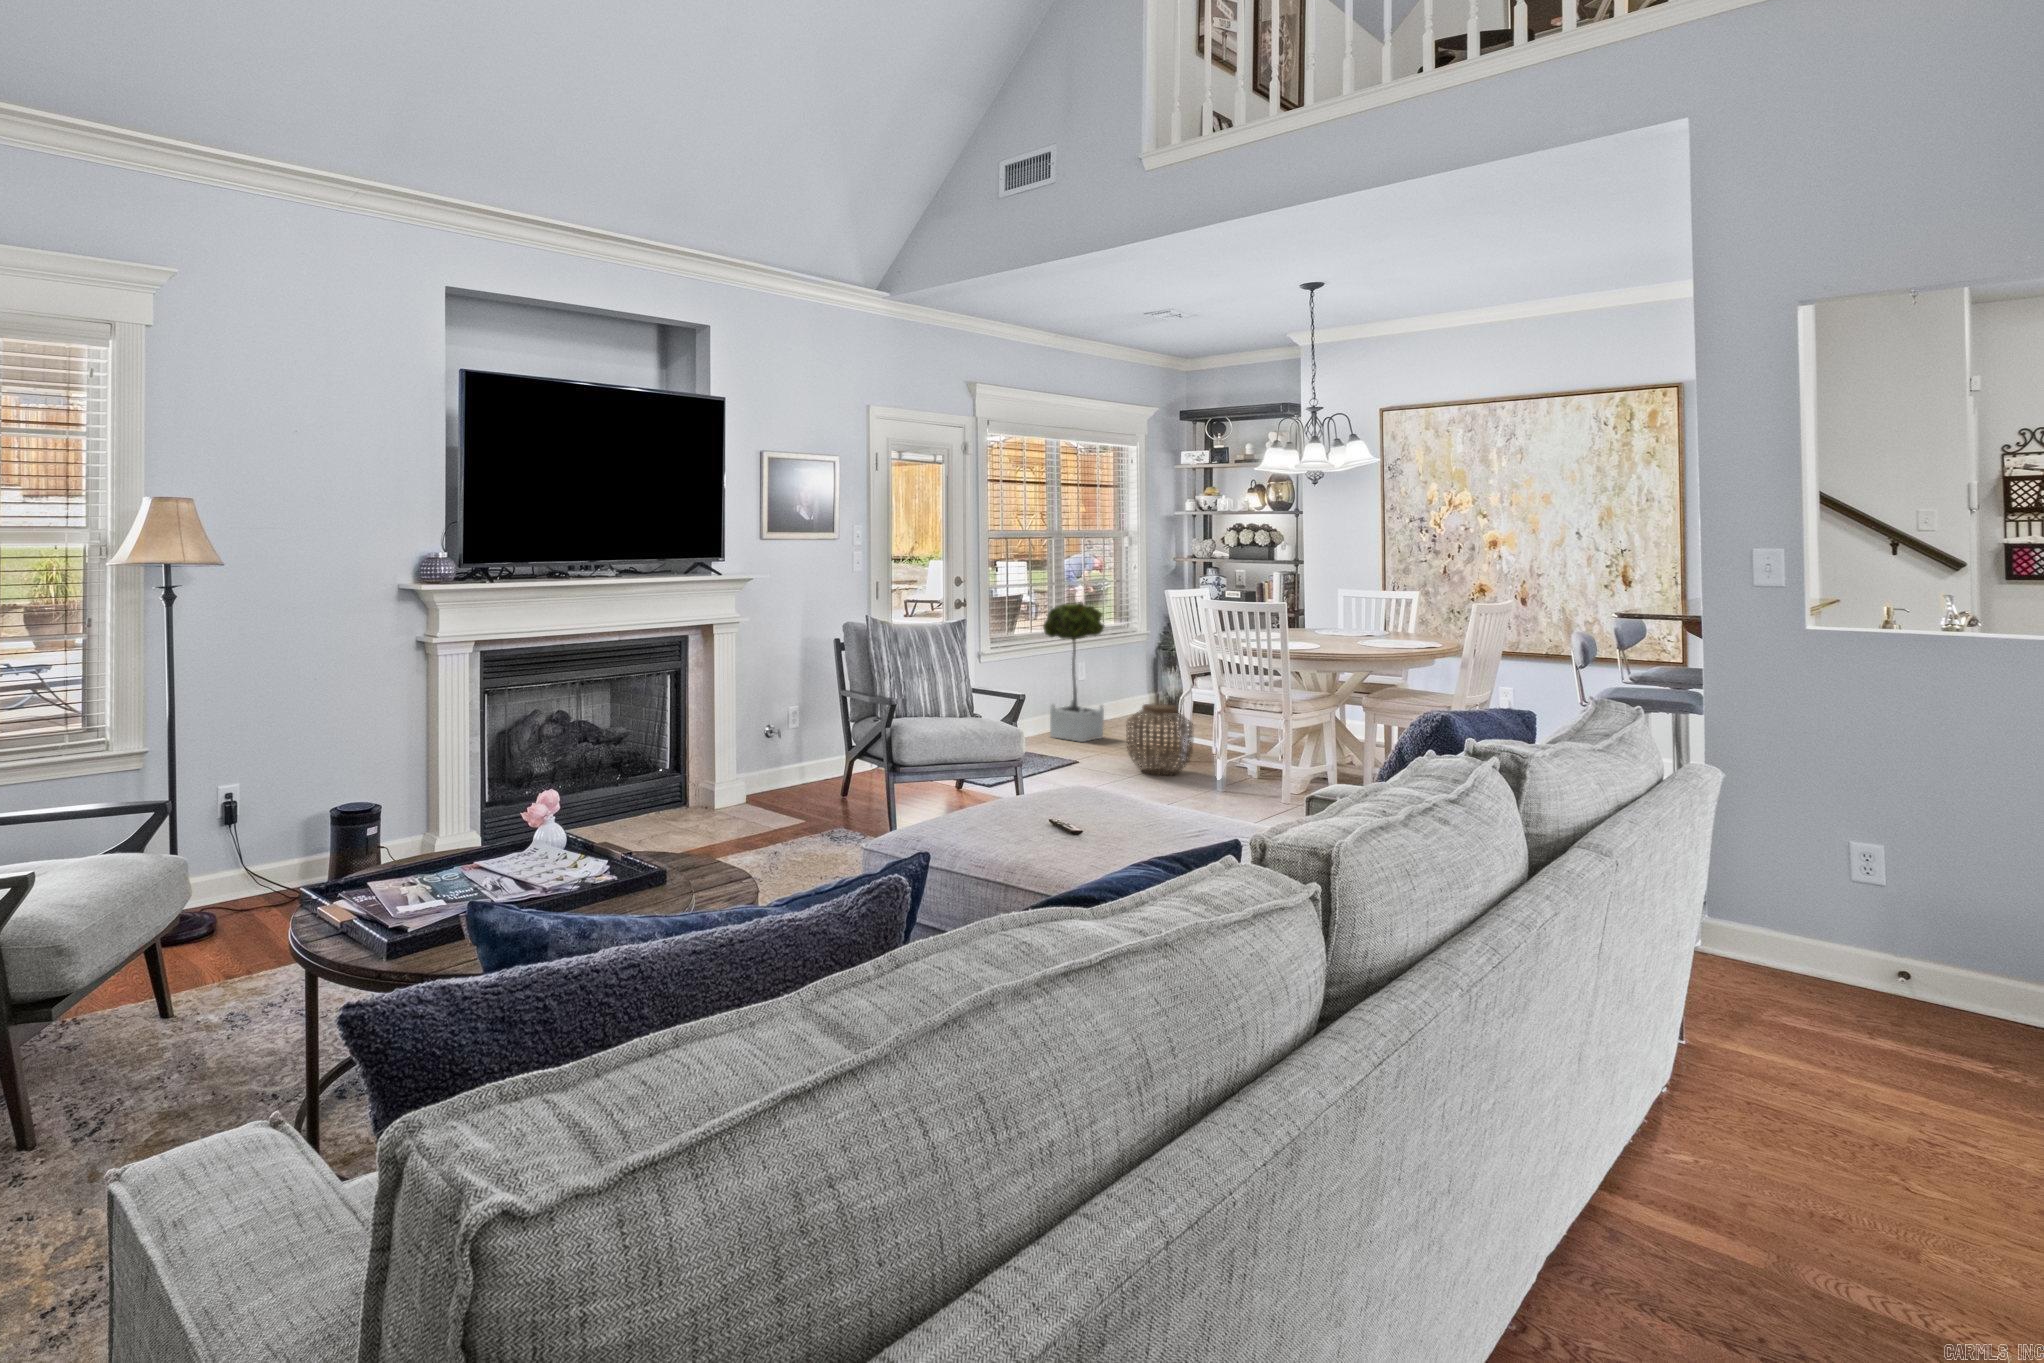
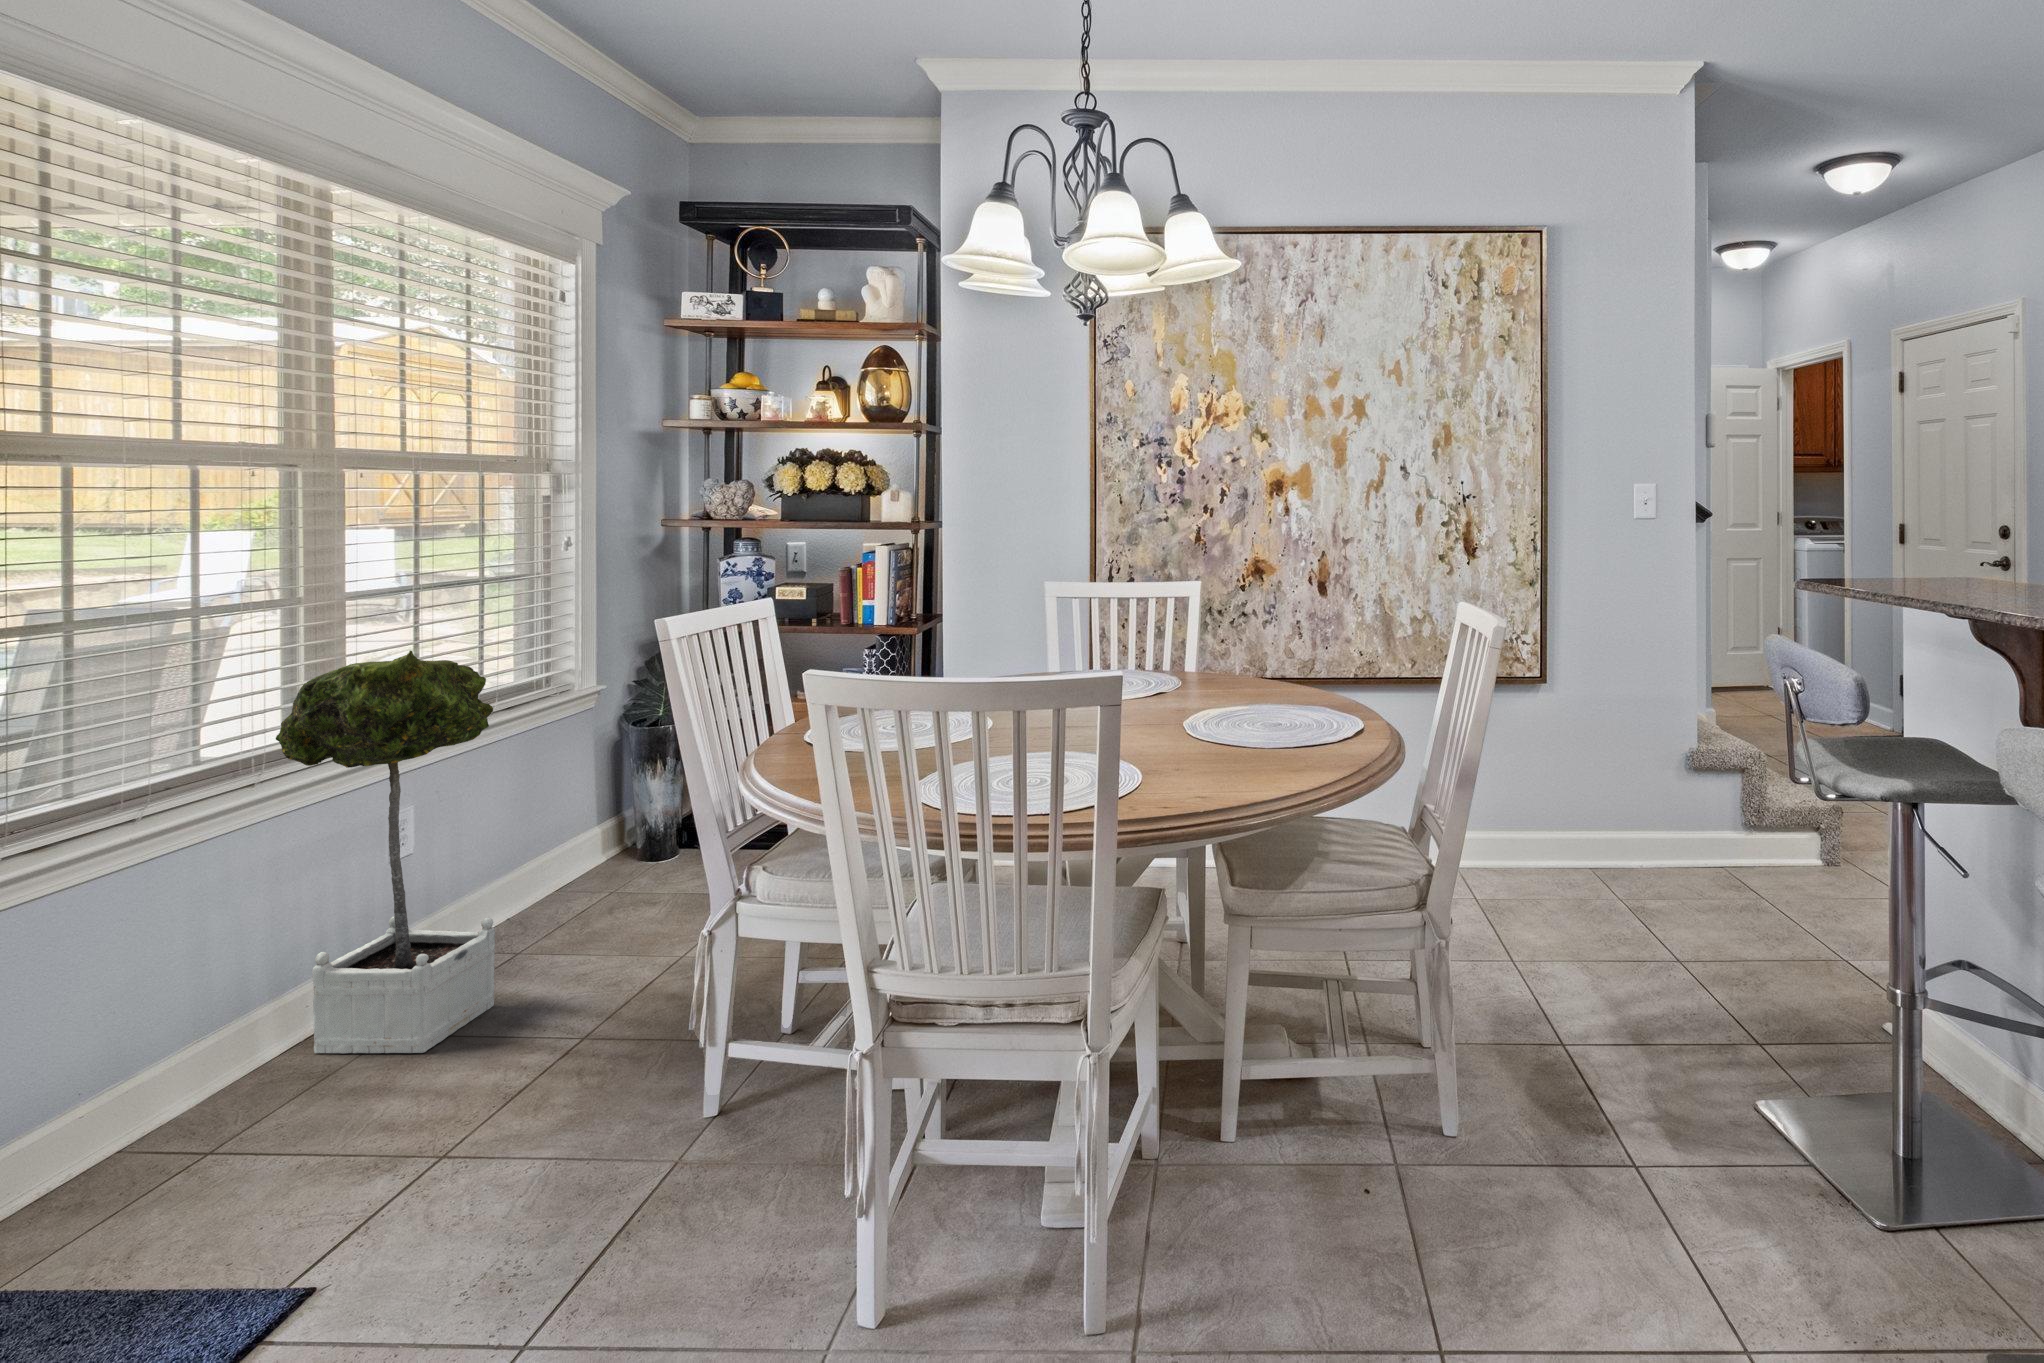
woven basket: present [1126,704,1193,775] -> none [573,958,791,1206]

